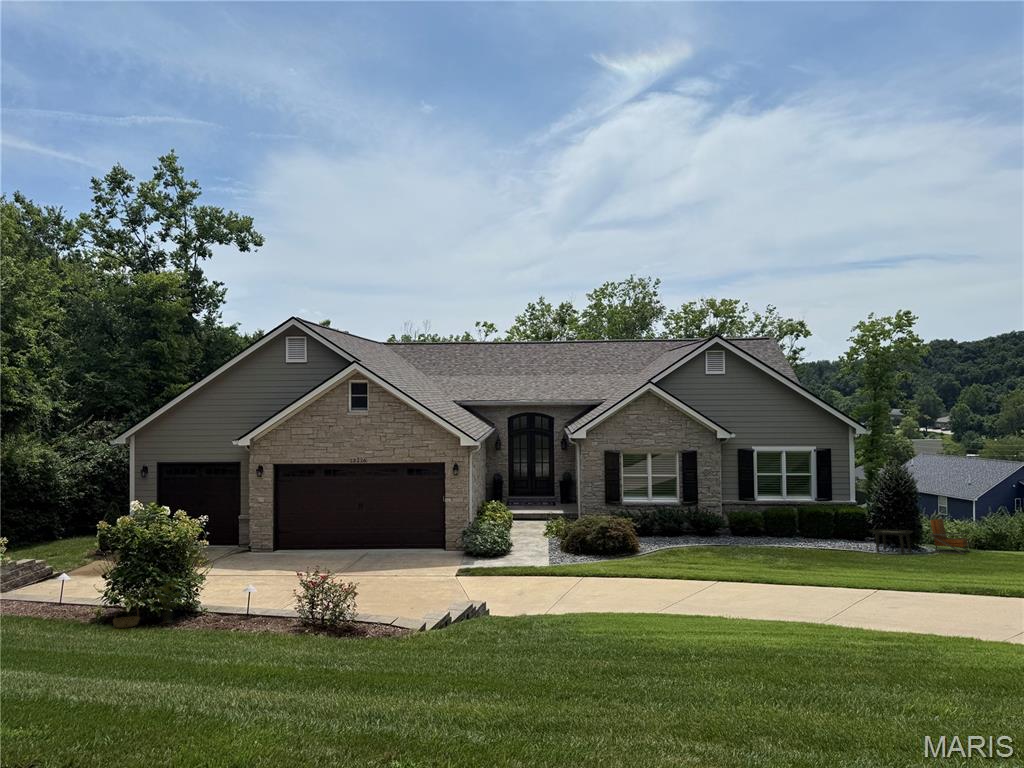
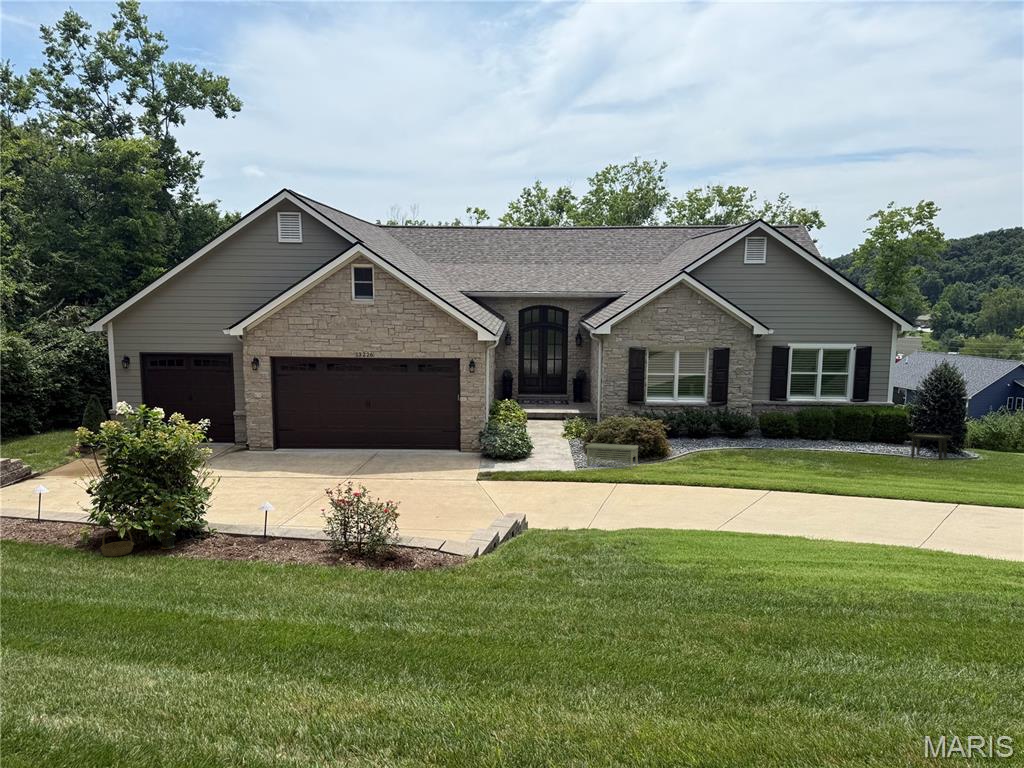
lounge chair: present [928,519,970,554] -> none [966,423,1006,460]
storage bench: none [555,541,606,565] -> present [585,443,638,469]

